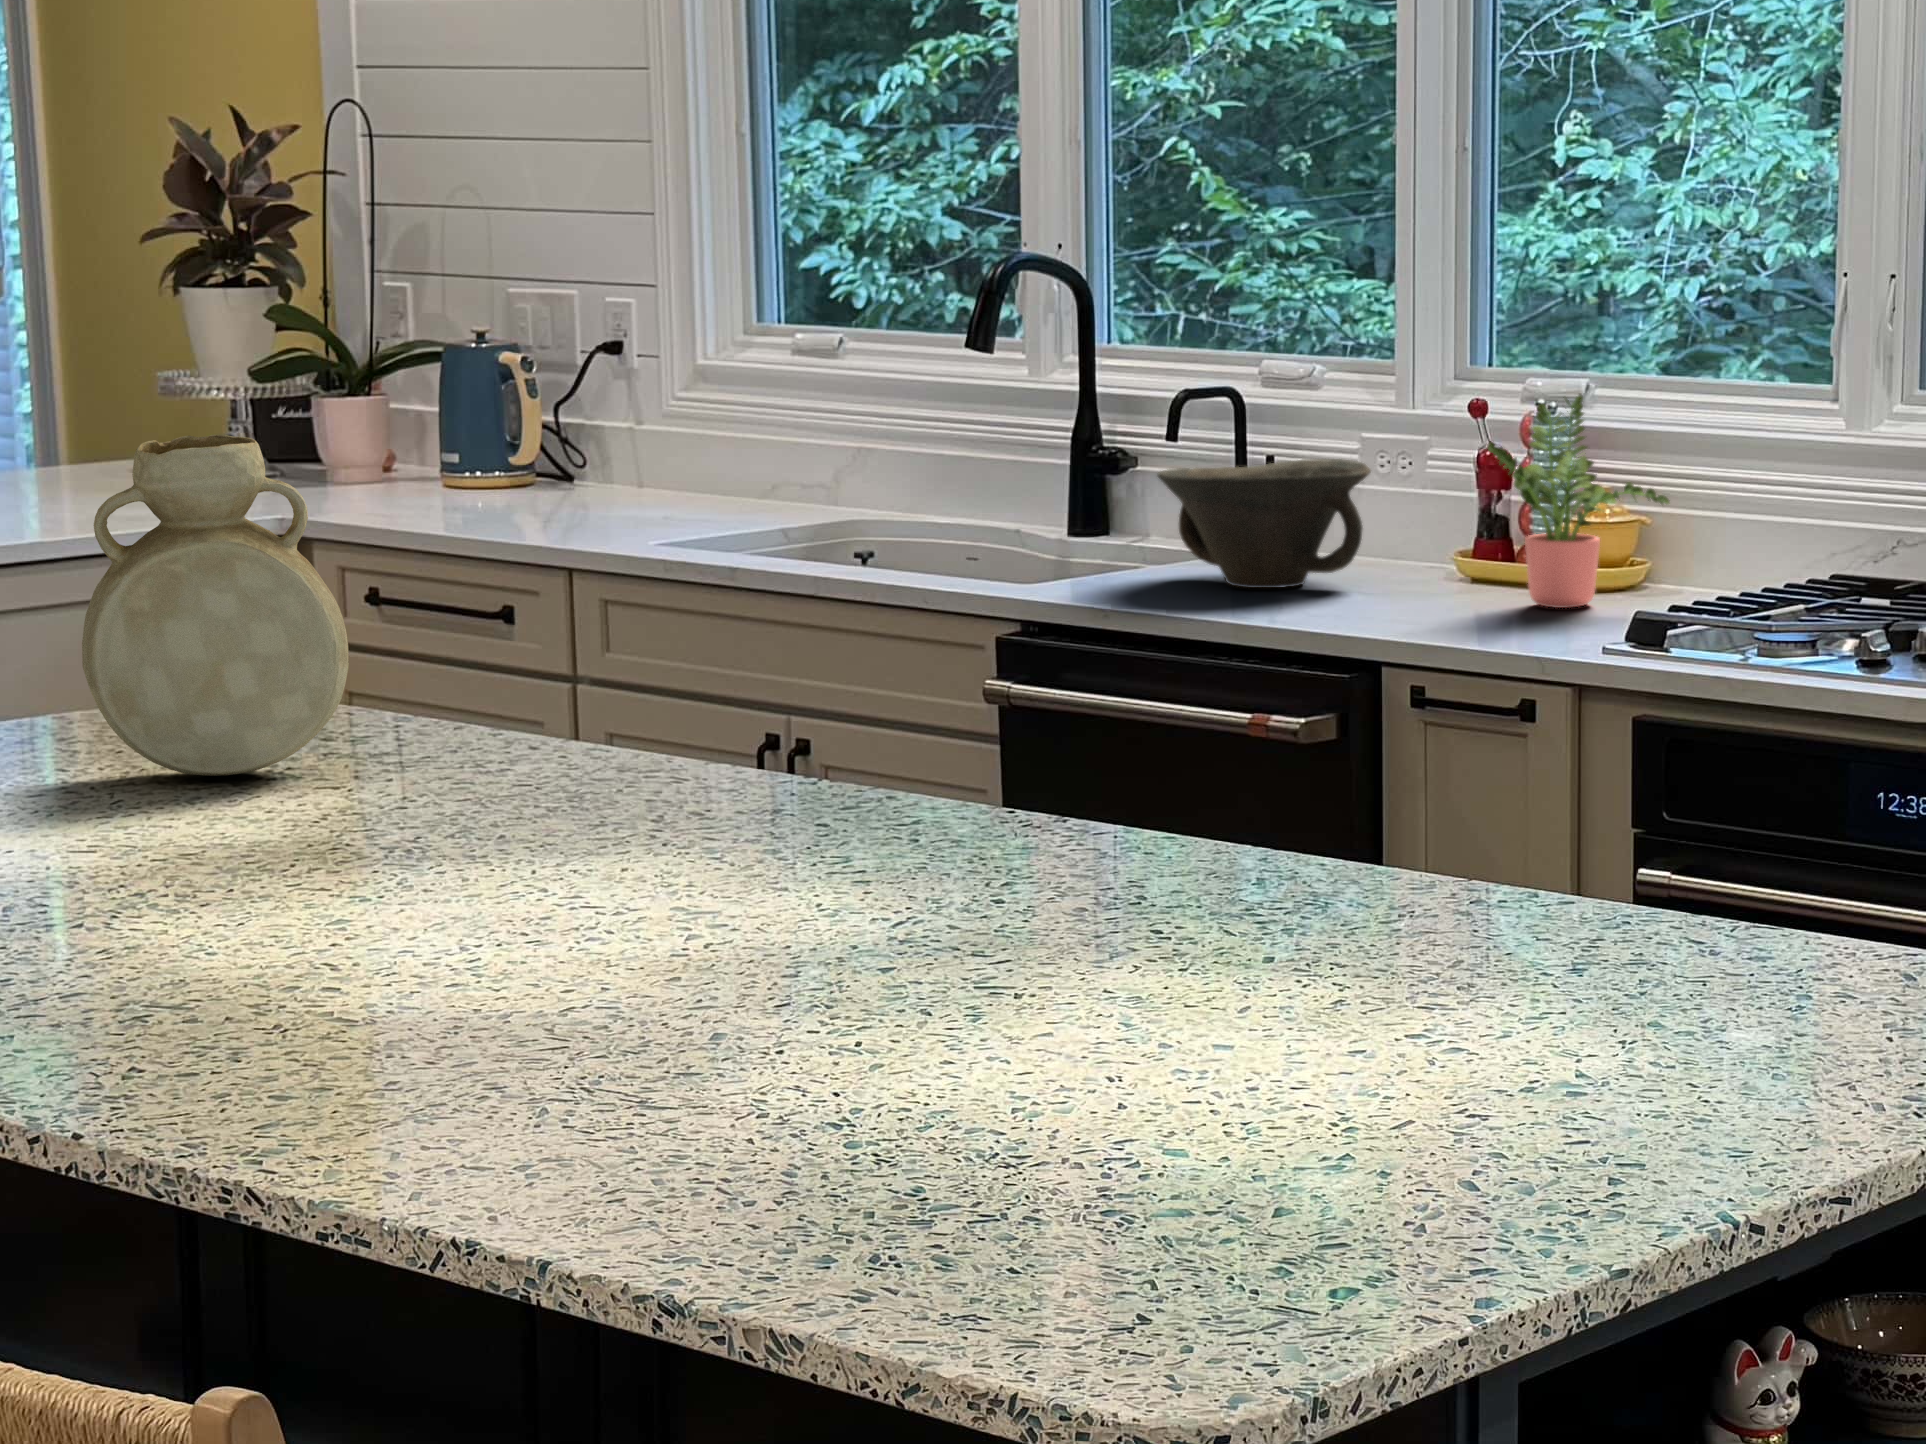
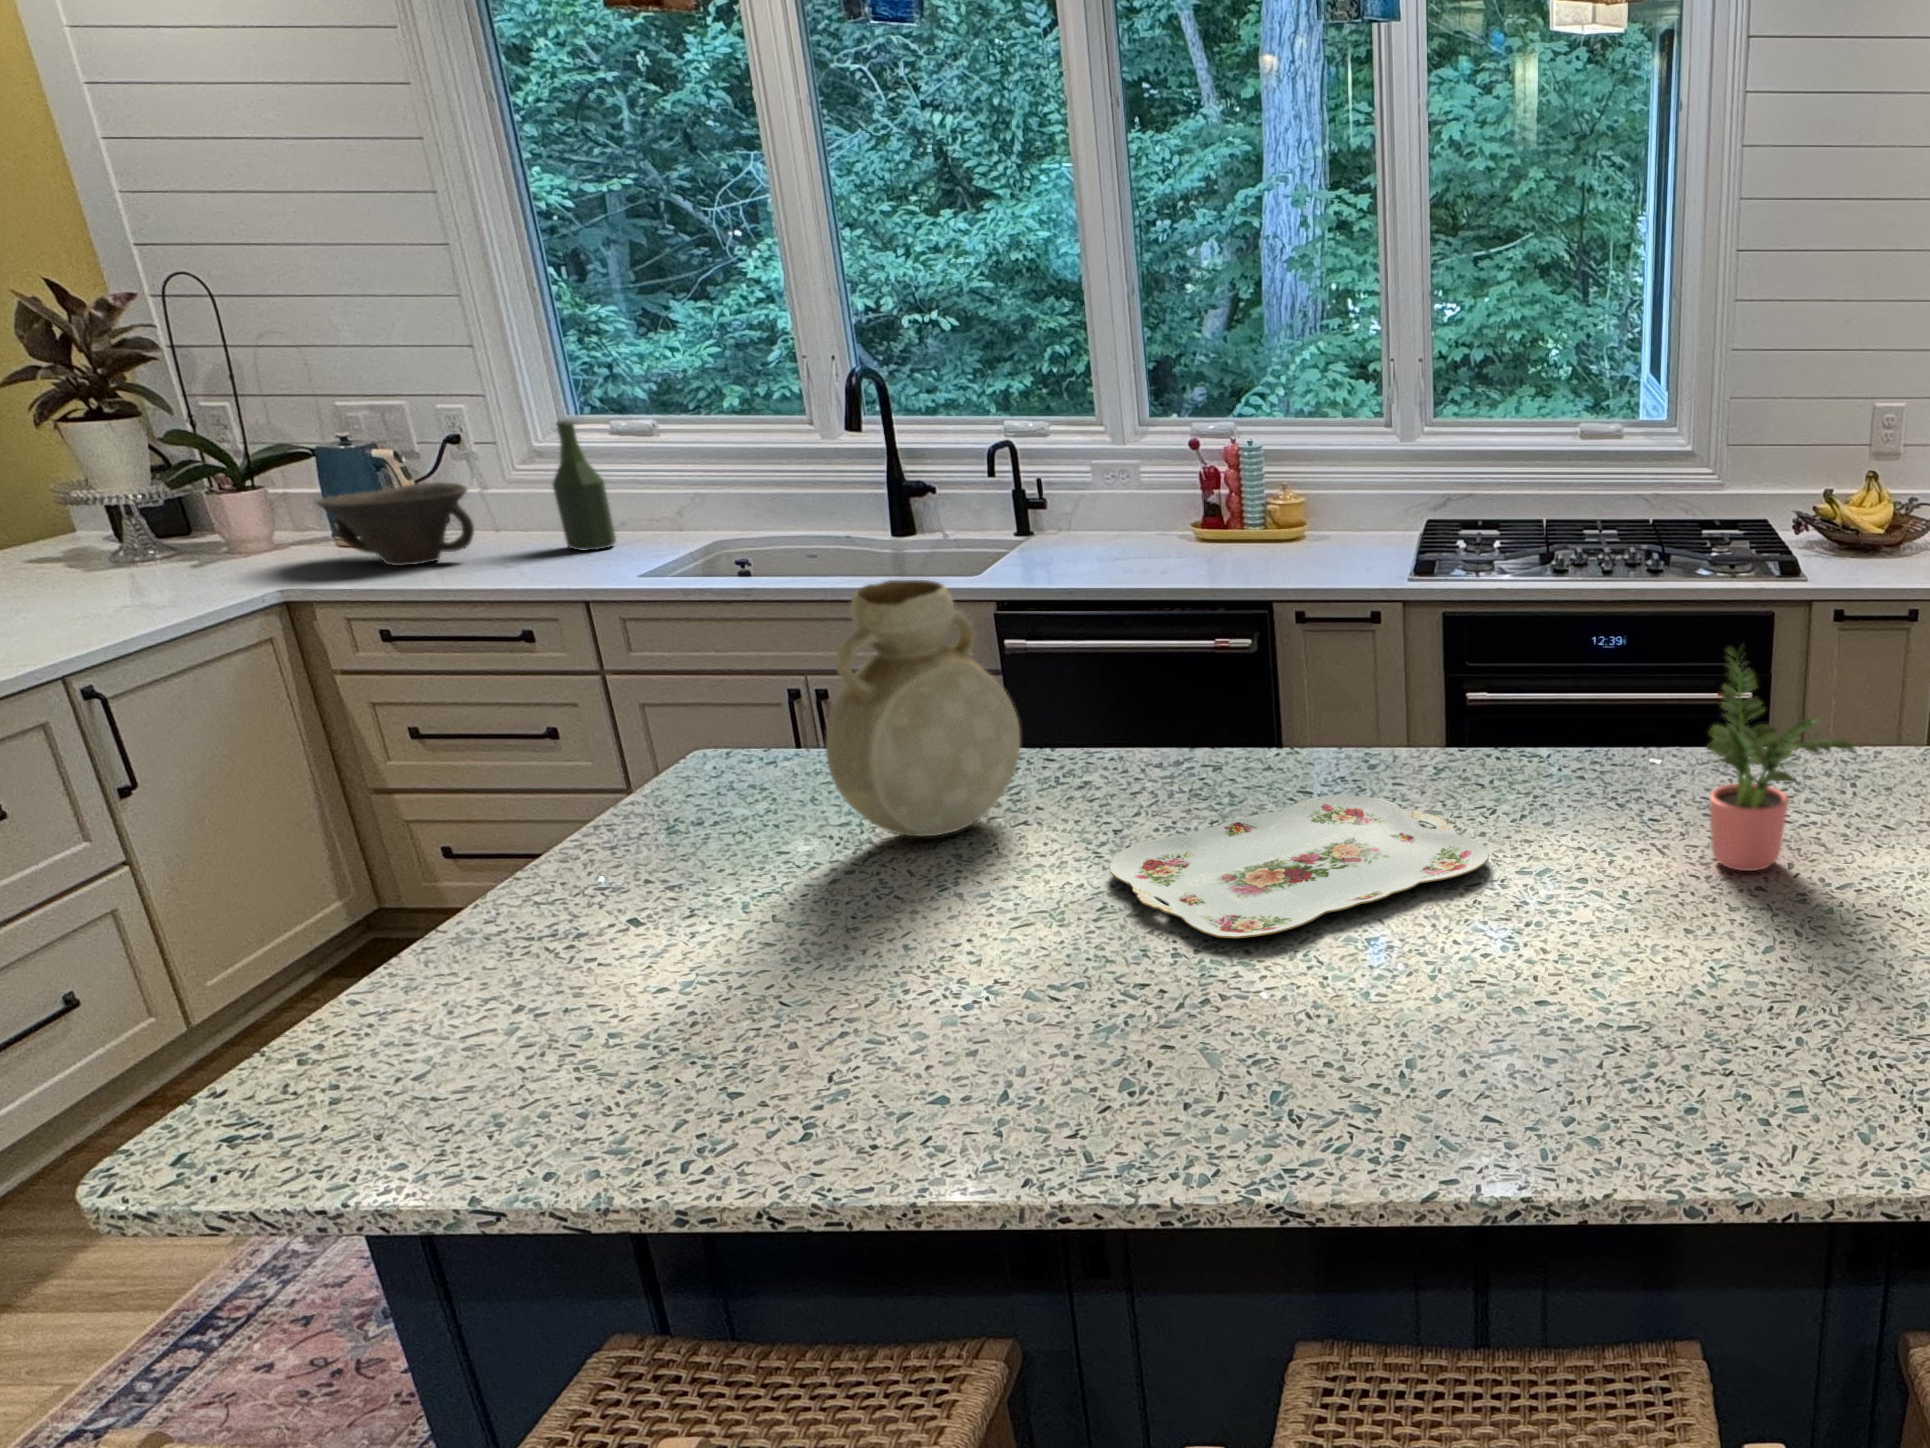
bottle: none [651,322,721,514] -> present [553,421,616,550]
potted plant: present [1487,395,1670,608] -> present [1707,647,1854,871]
bowl: present [1157,459,1371,588] -> present [317,482,474,566]
serving tray: none [172,805,695,888] -> present [1109,795,1489,938]

